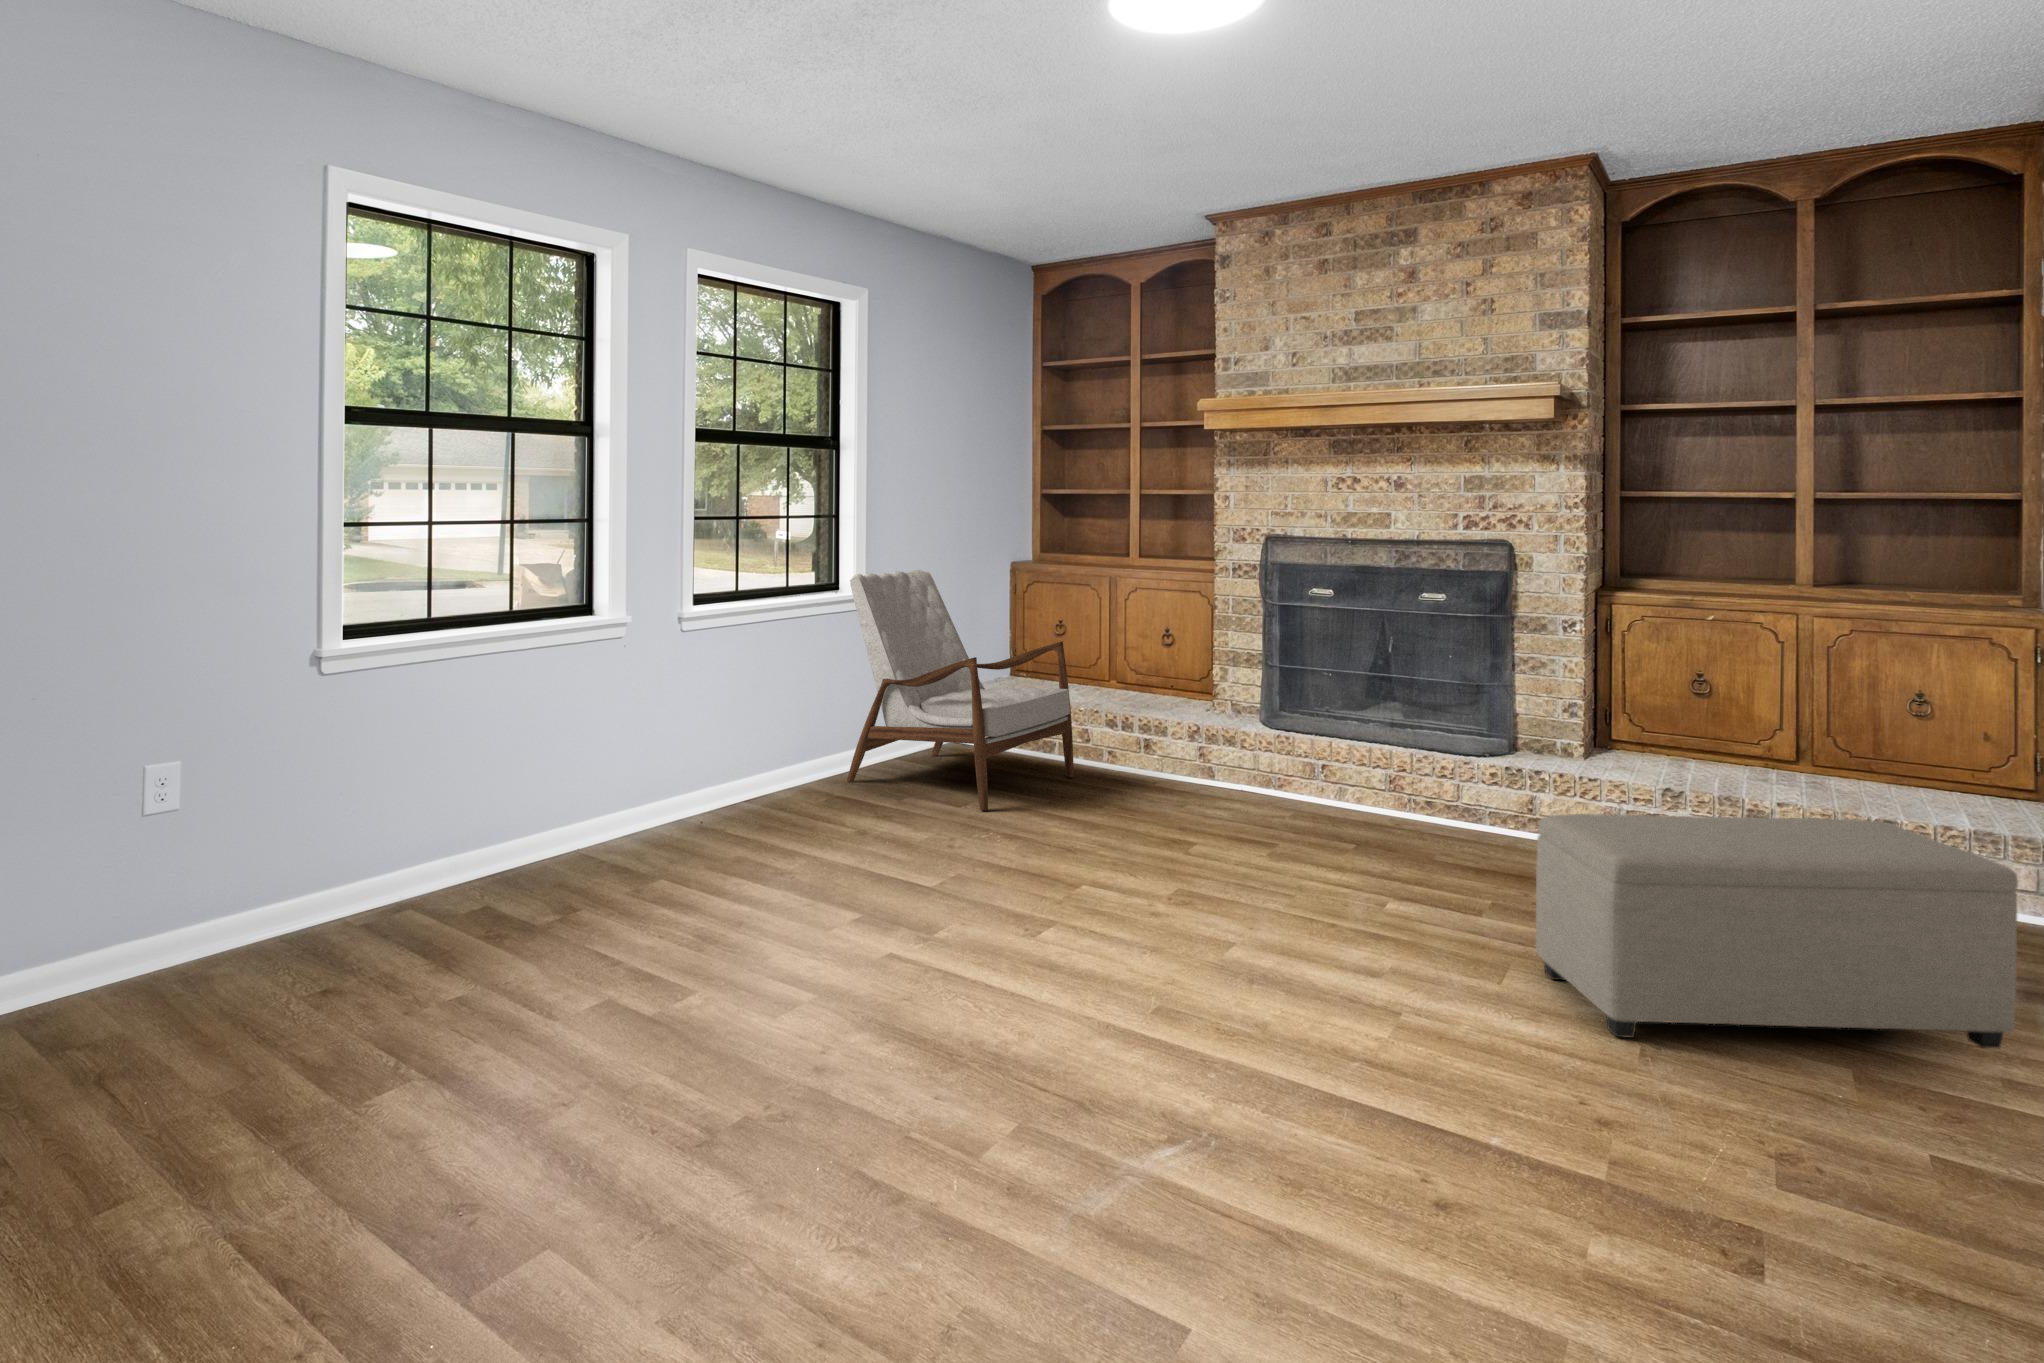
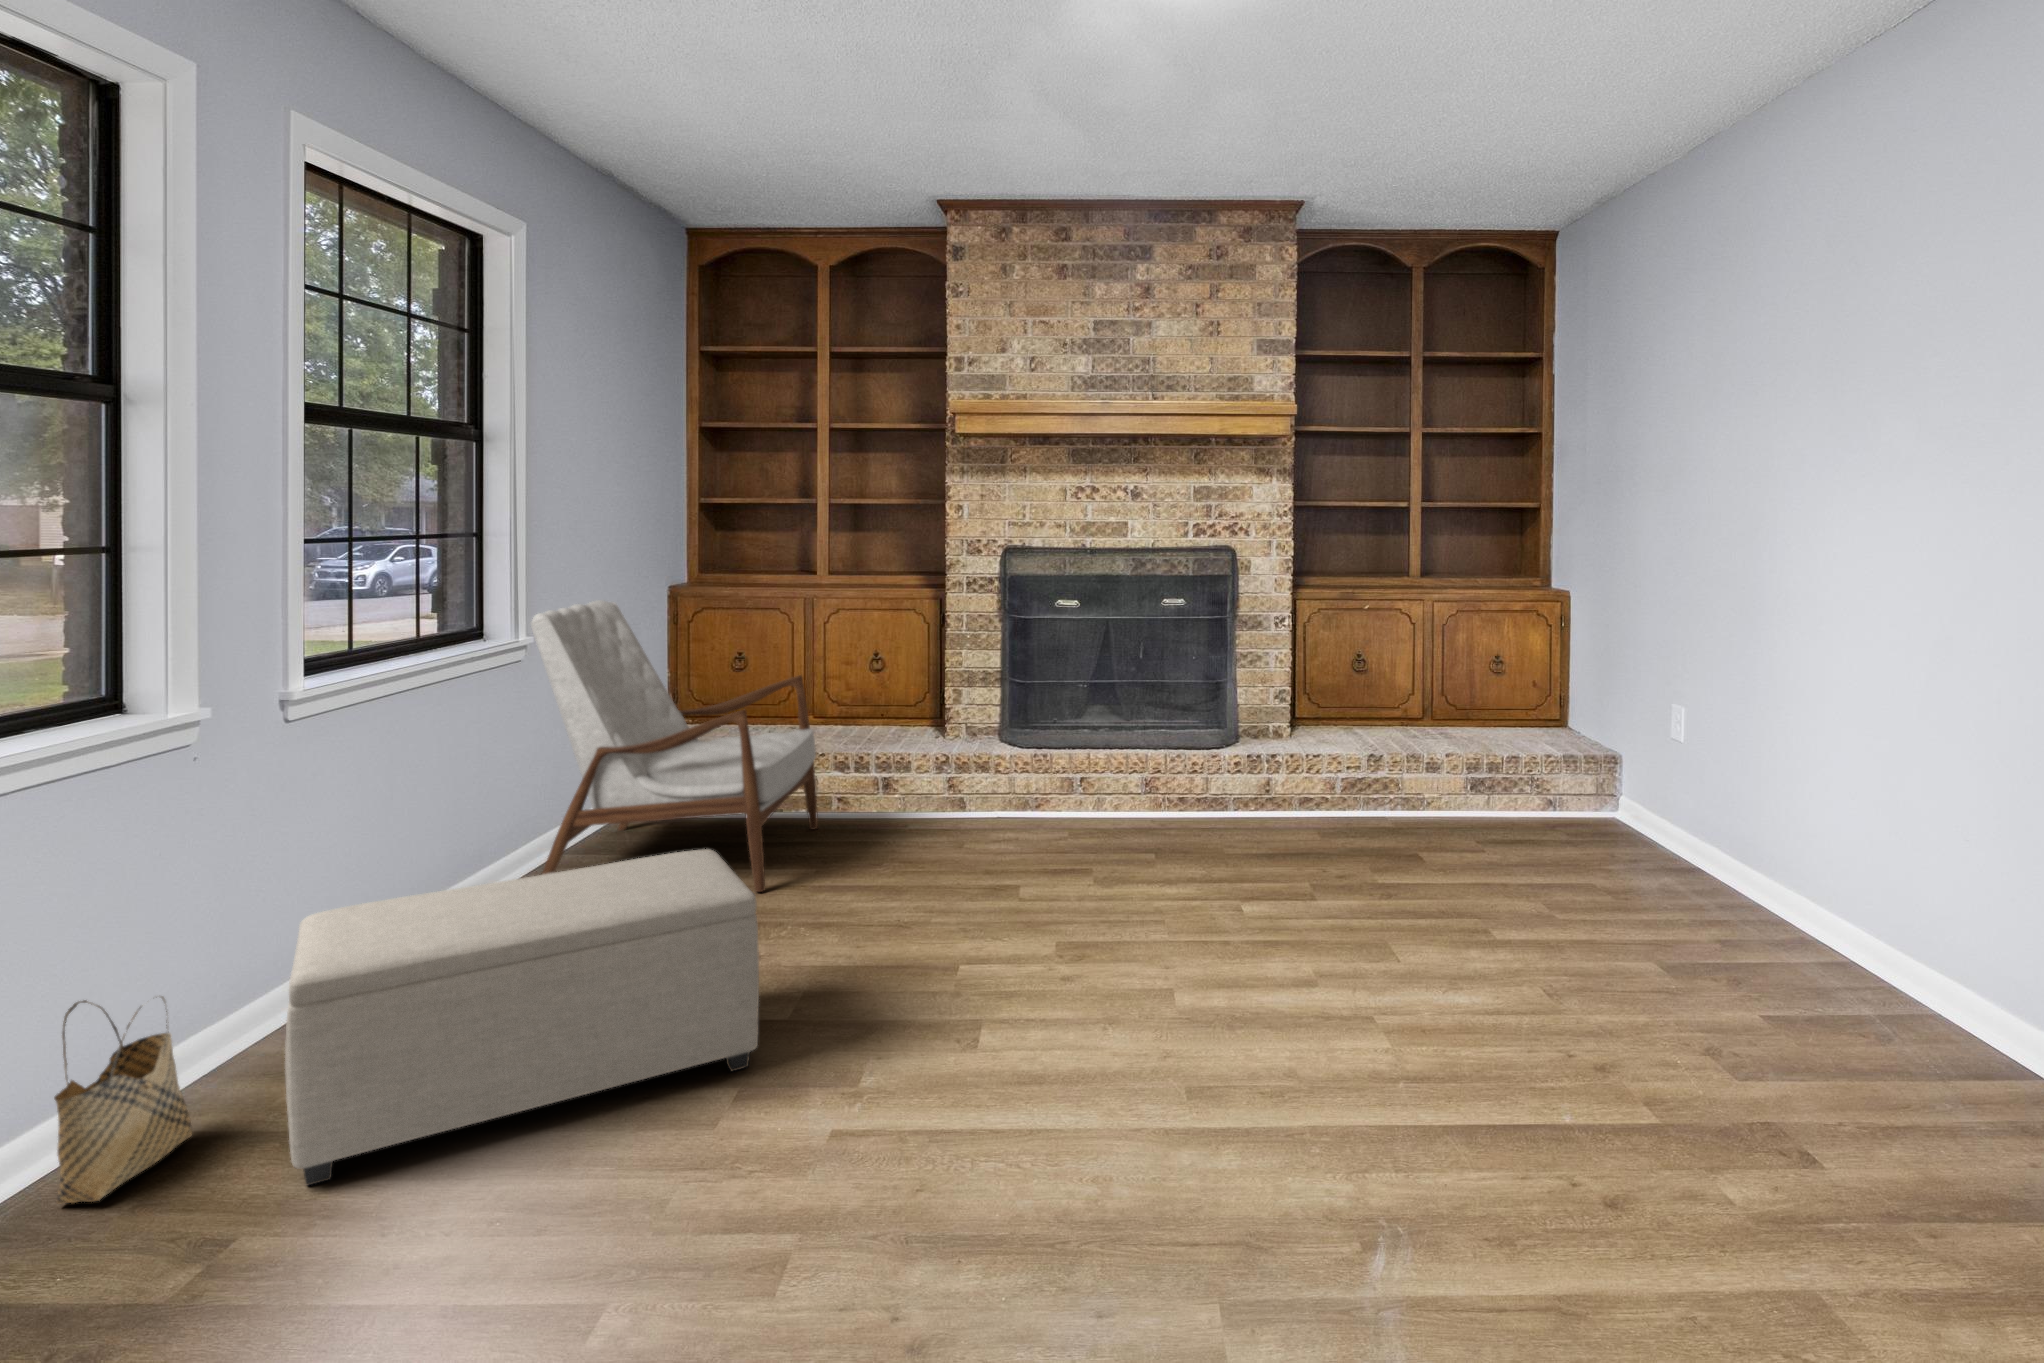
woven basket: none [487,768,562,883] -> present [54,996,192,1203]
ottoman: present [1536,814,2018,1048] -> present [285,849,759,1185]

